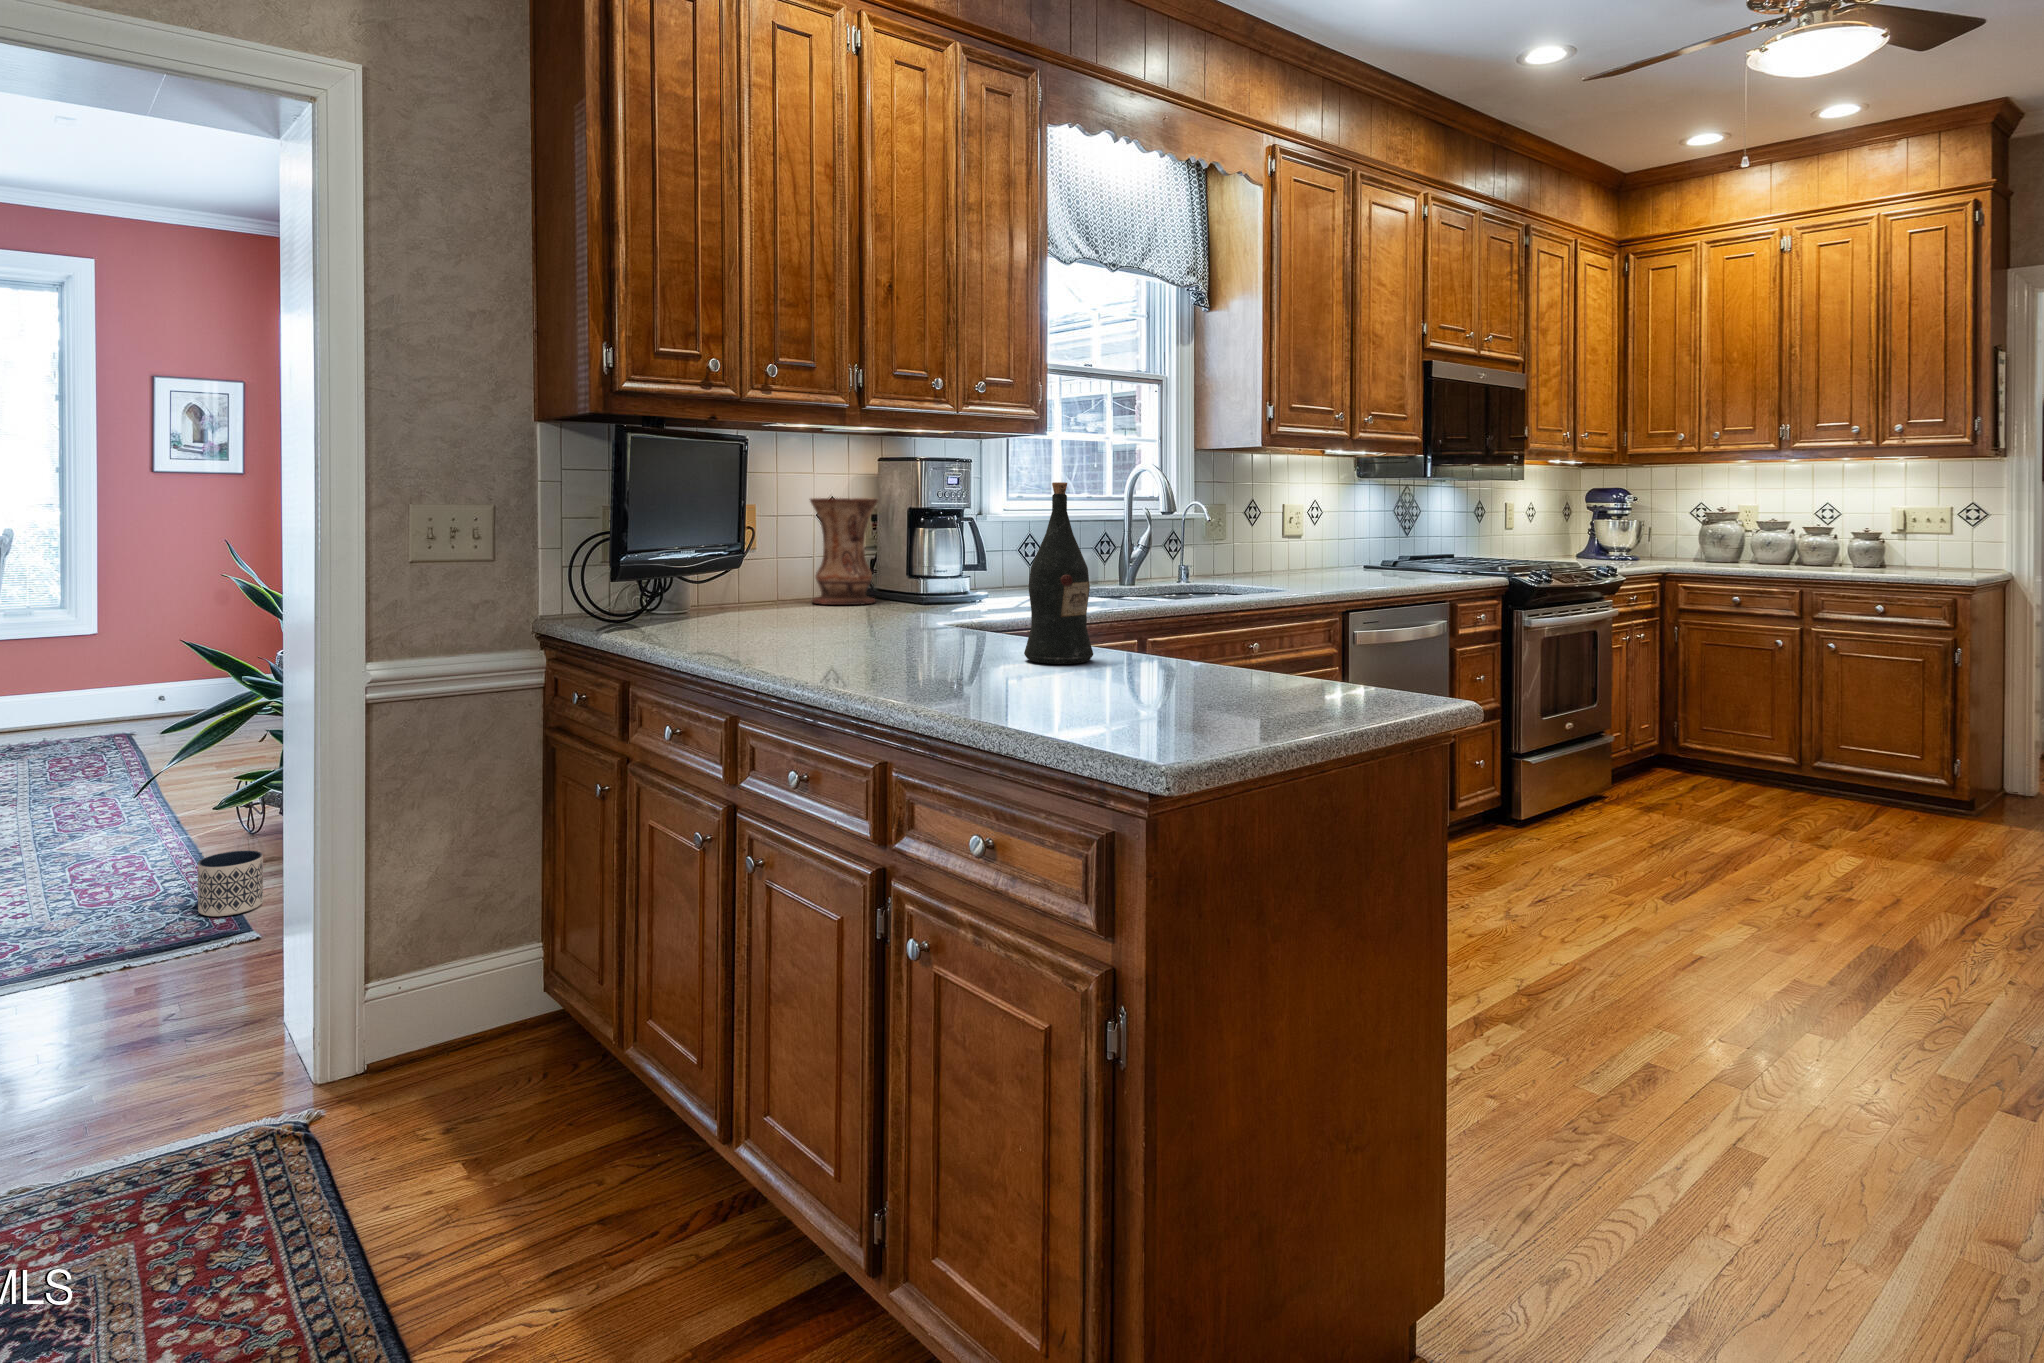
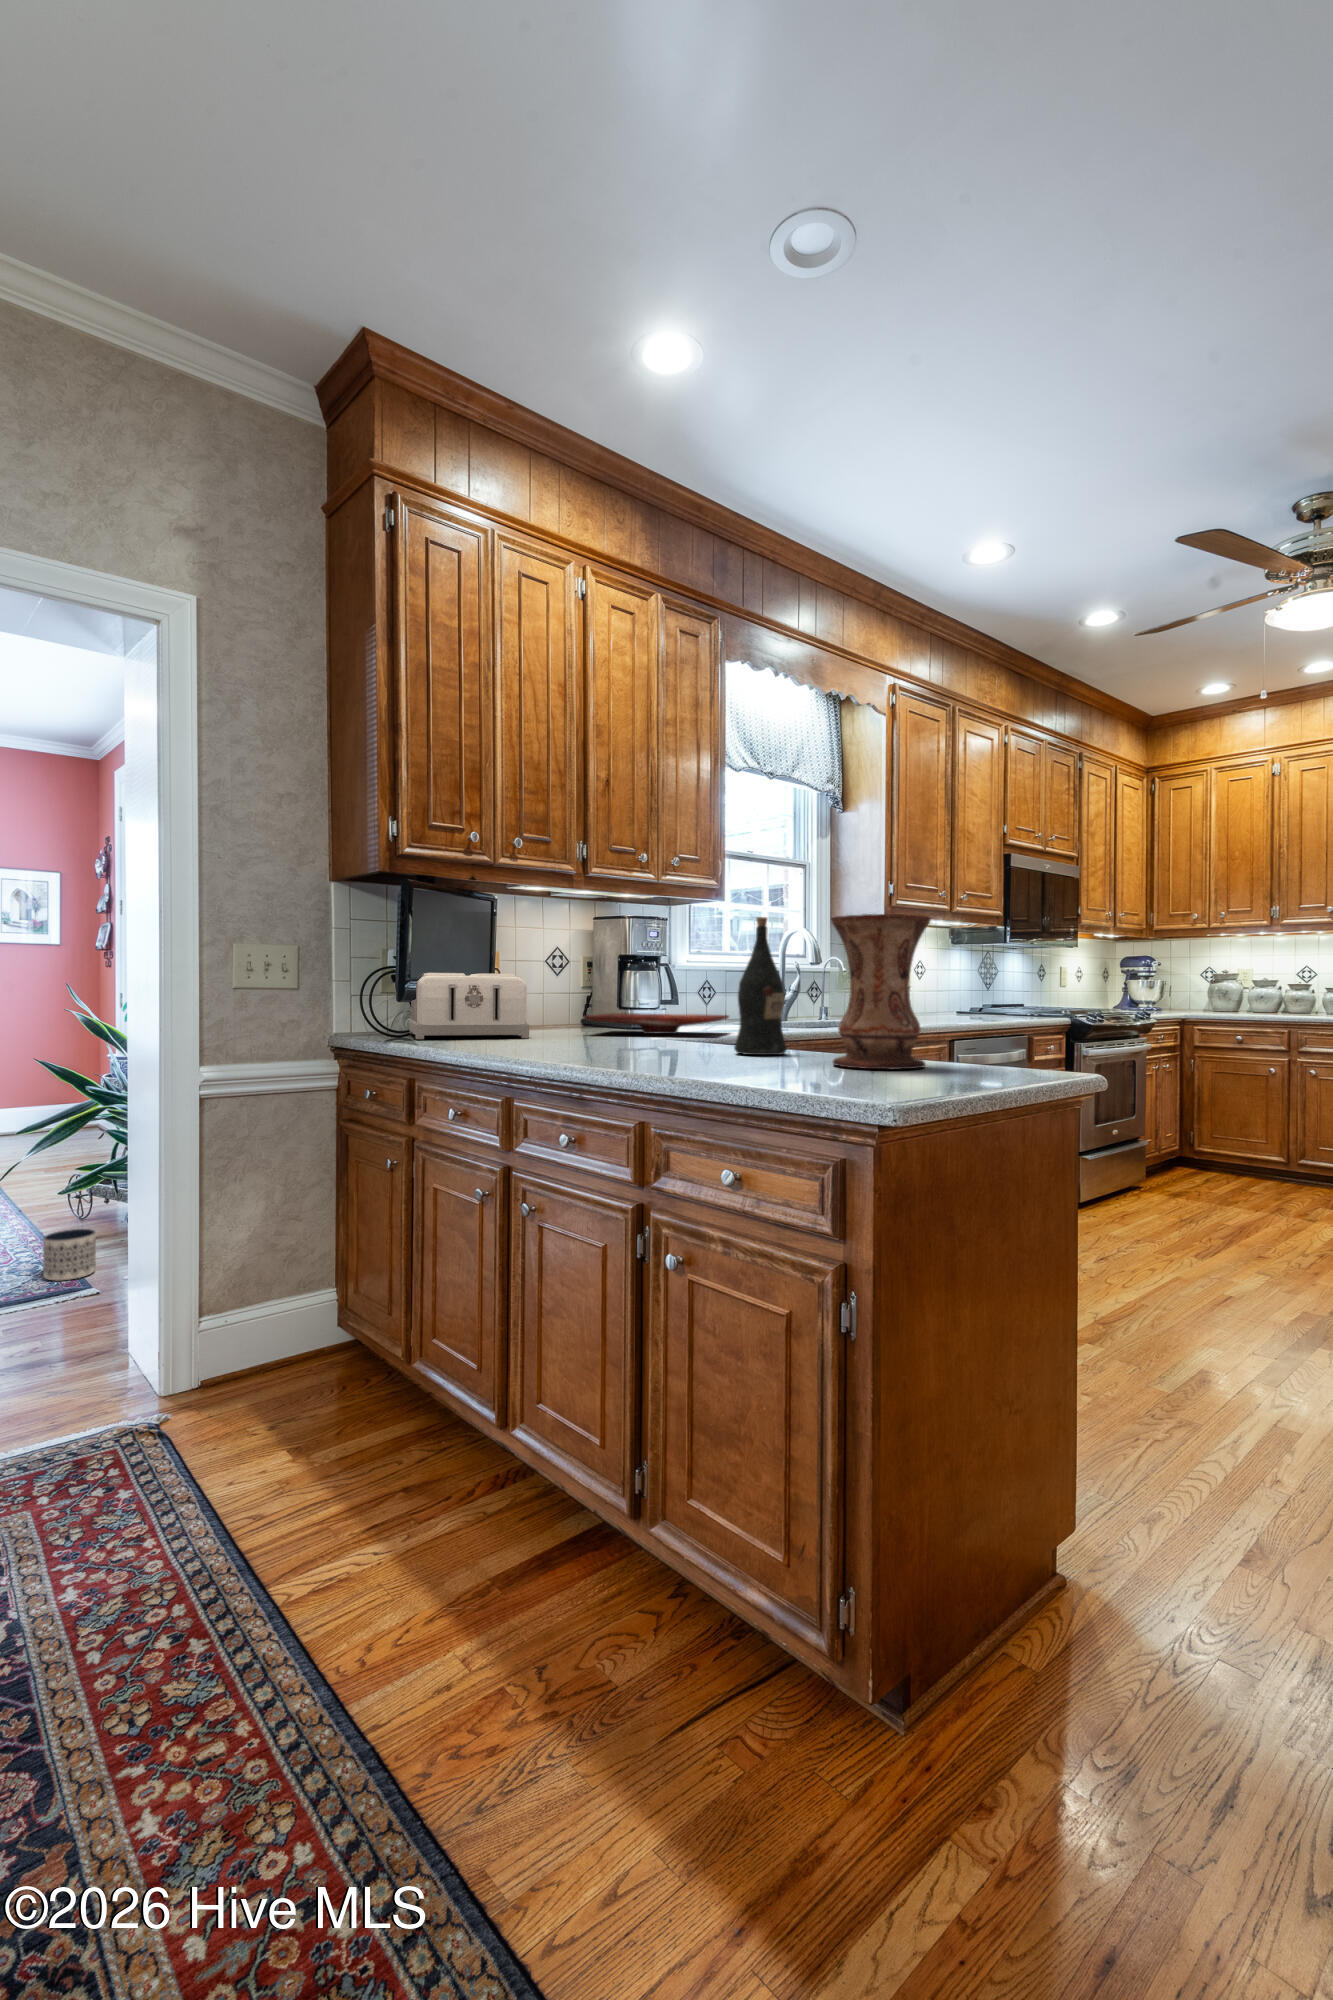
vase: present [810,498,878,605] -> present [831,914,931,1069]
toaster: none [634,540,780,629] -> present [410,973,529,1039]
cutting board: none [852,586,1044,616] -> present [584,1013,729,1034]

